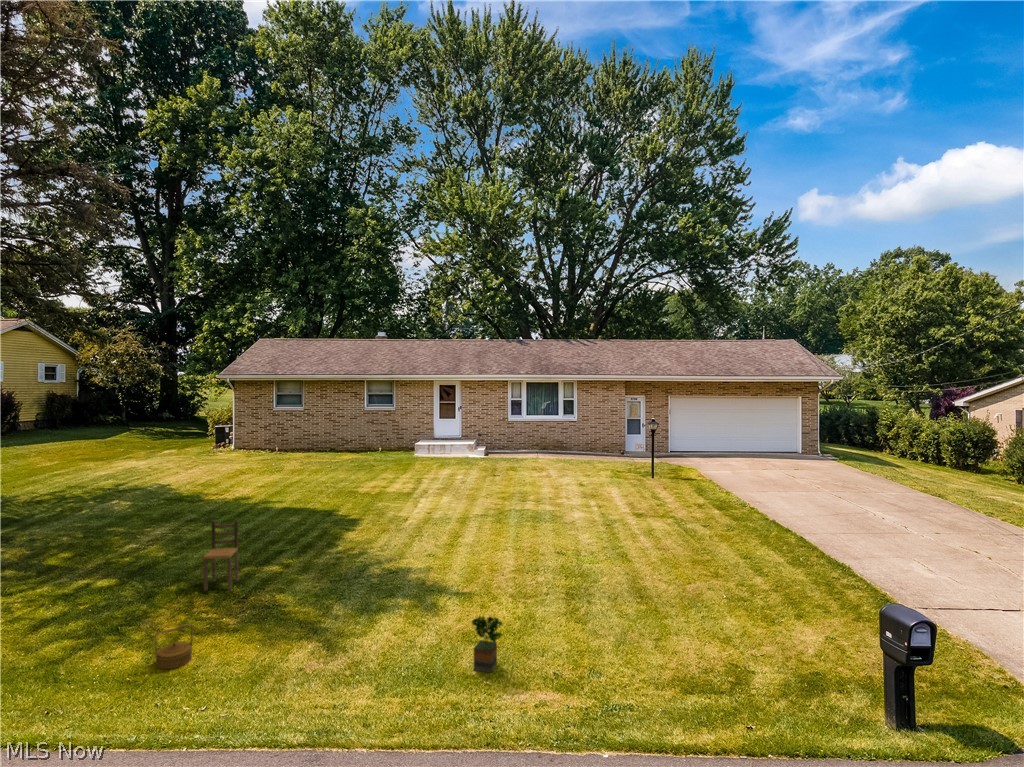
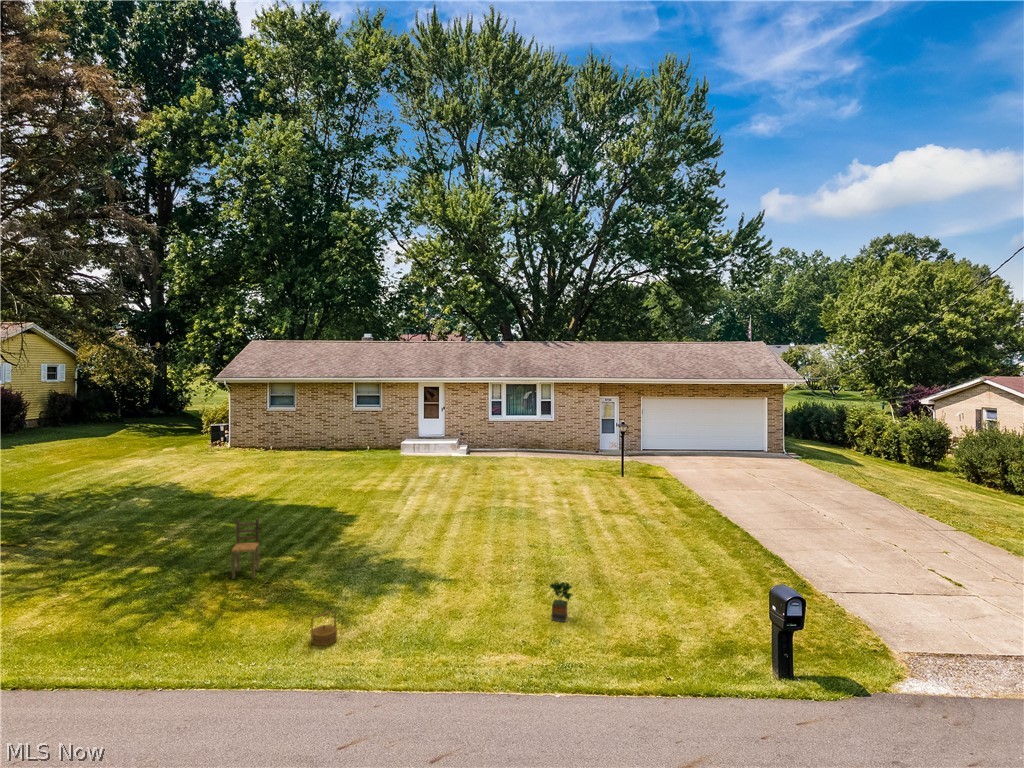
potted tree: present [472,616,503,673] -> present [550,582,572,622]
basket: present [154,623,193,669] -> present [310,610,337,646]

